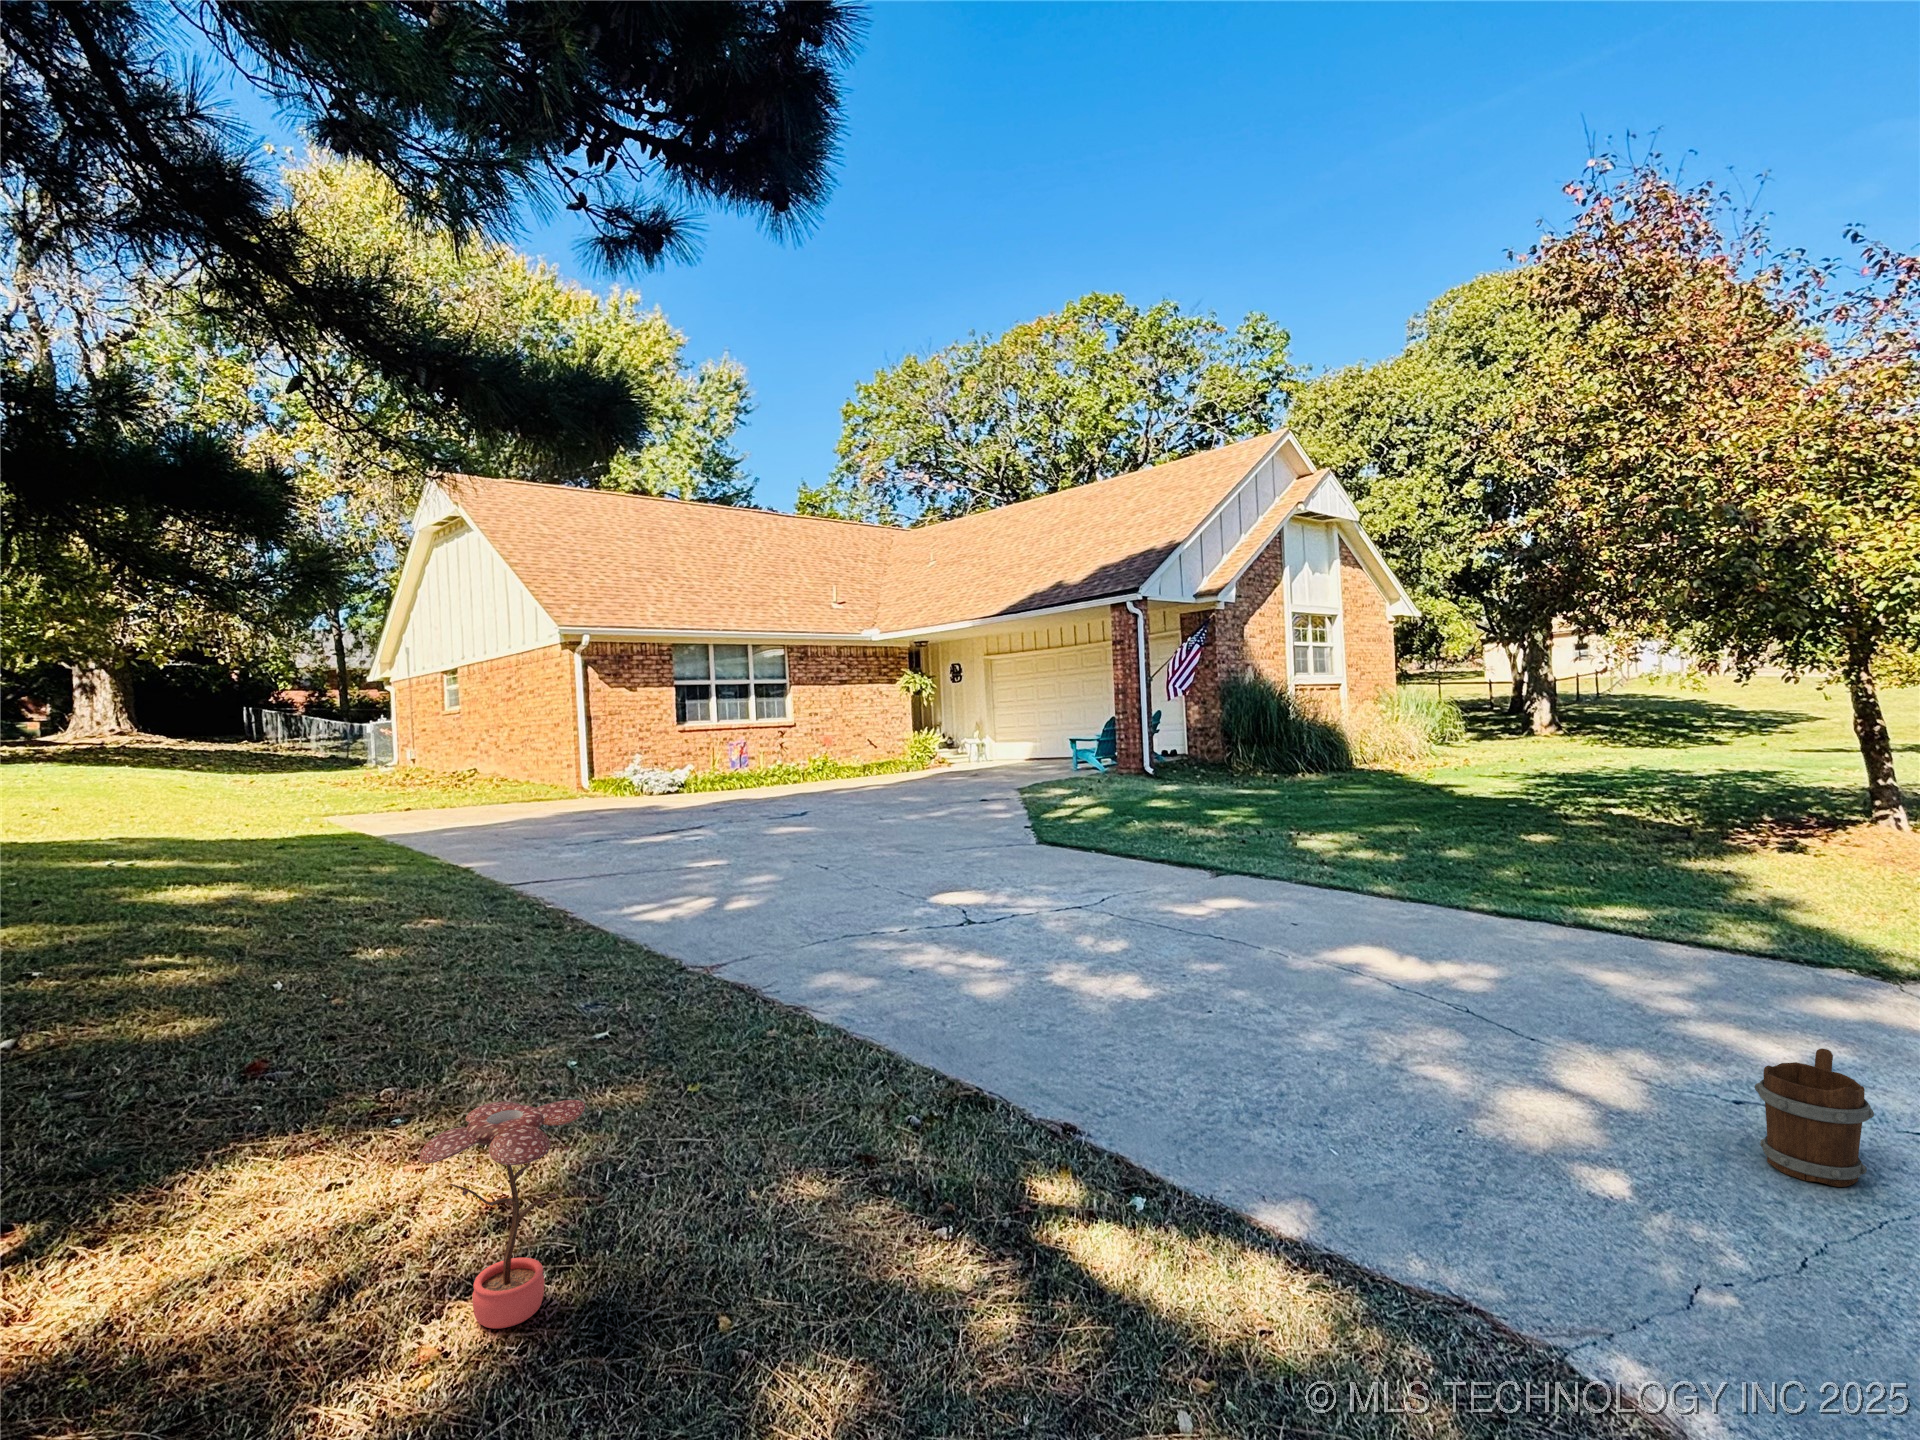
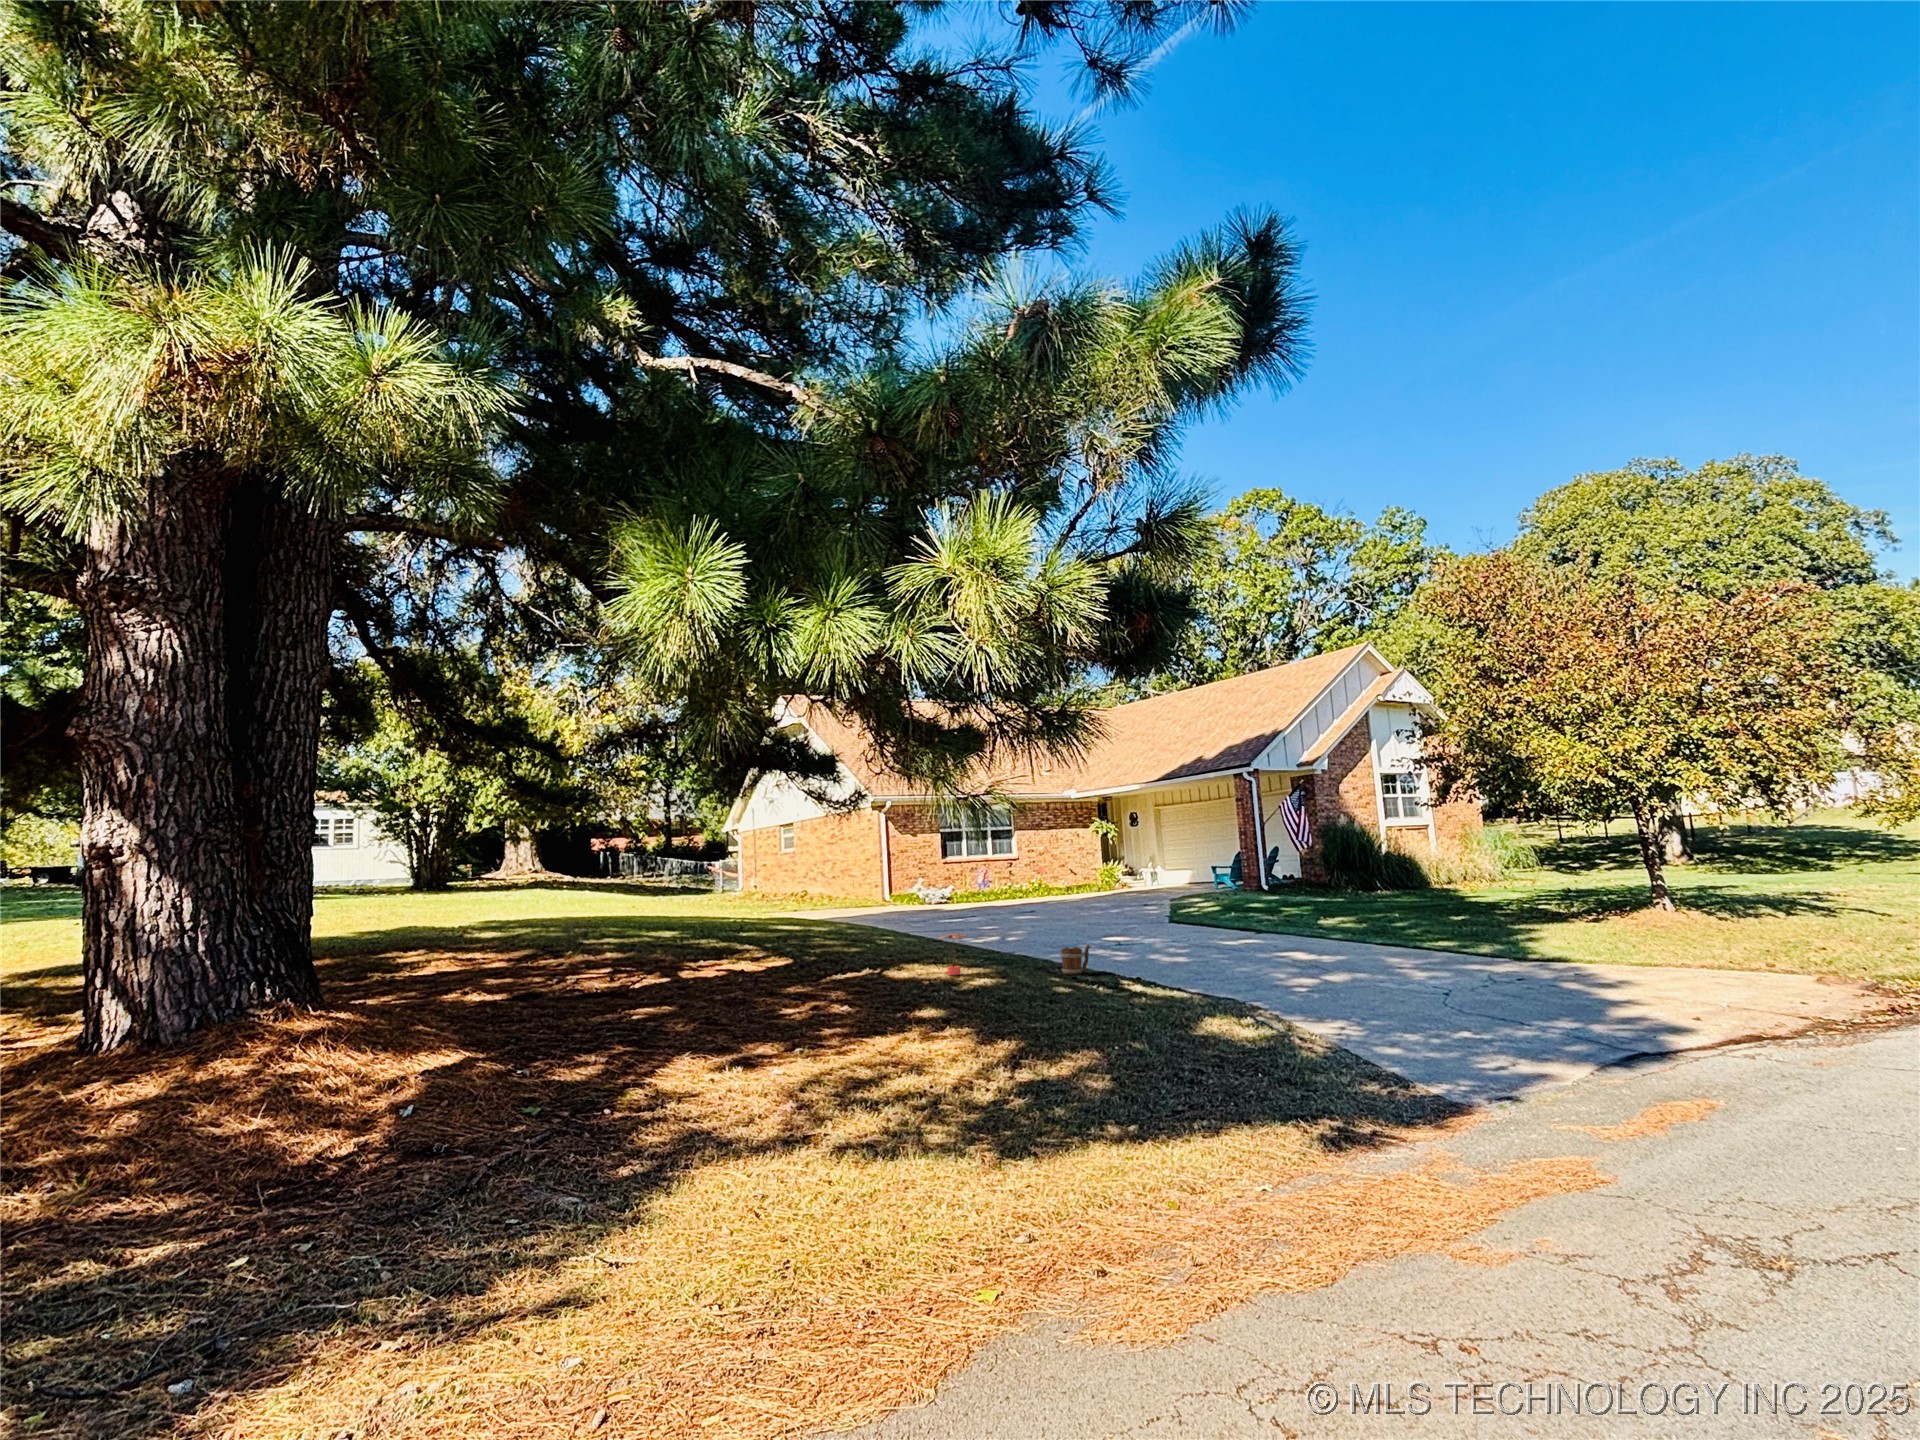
bucket: present [1755,1048,1874,1187] -> present [1060,945,1090,975]

